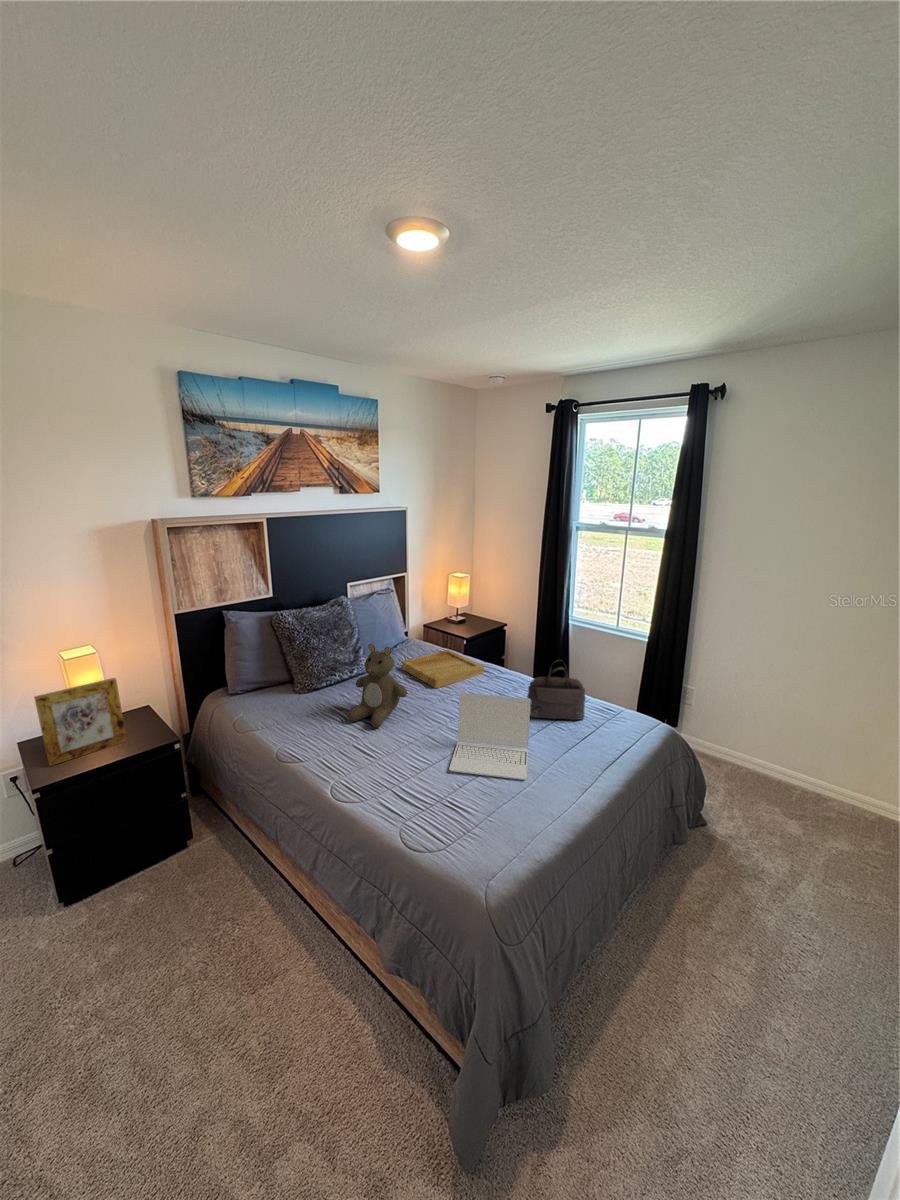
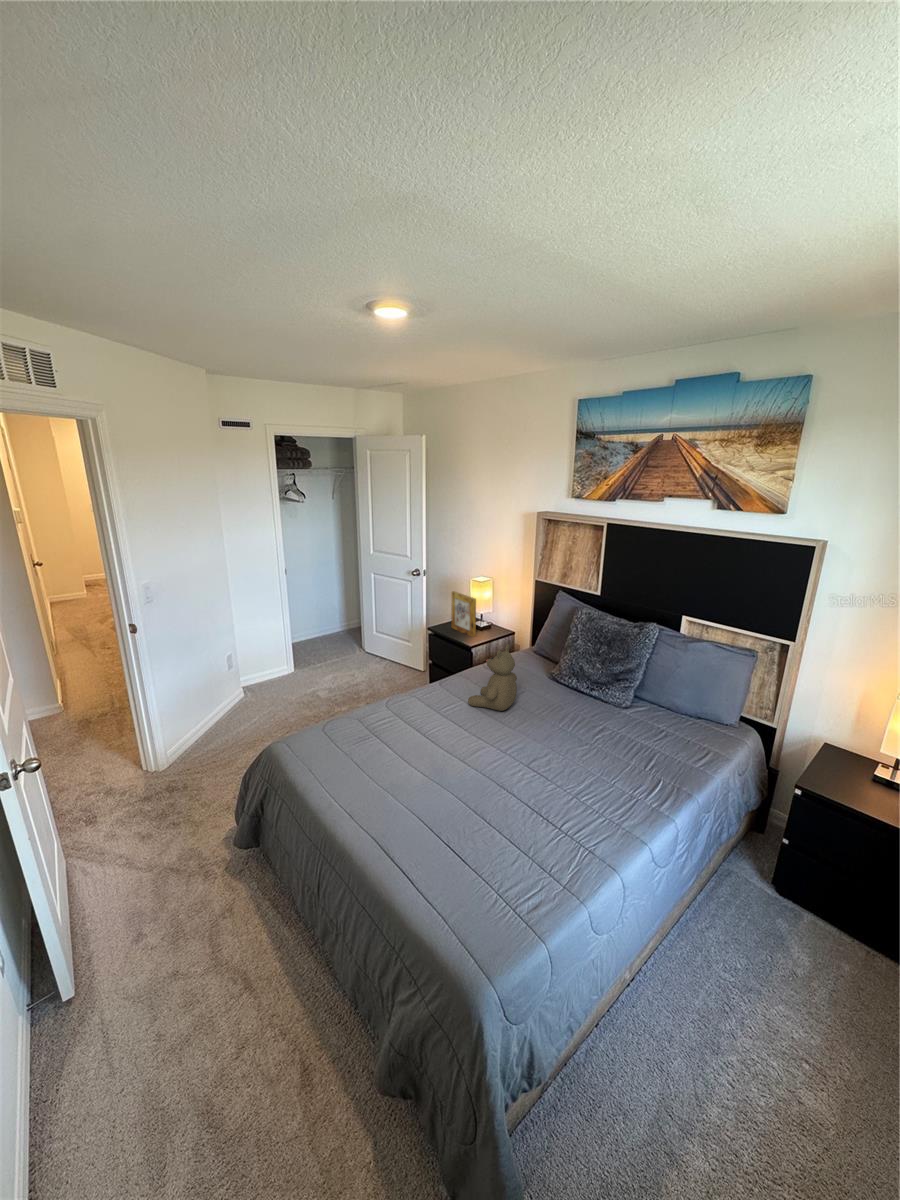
tray: present [402,650,484,688] -> none [556,710,668,777]
handbag: present [527,664,586,720] -> none [461,742,496,837]
laptop: present [449,693,531,780] -> none [365,700,443,777]

